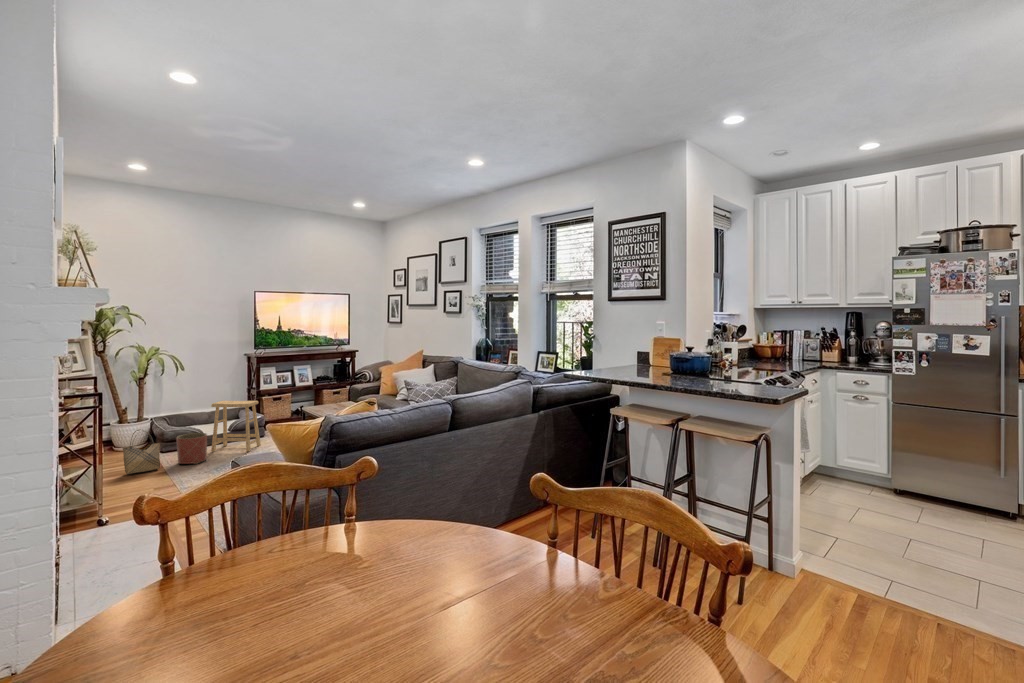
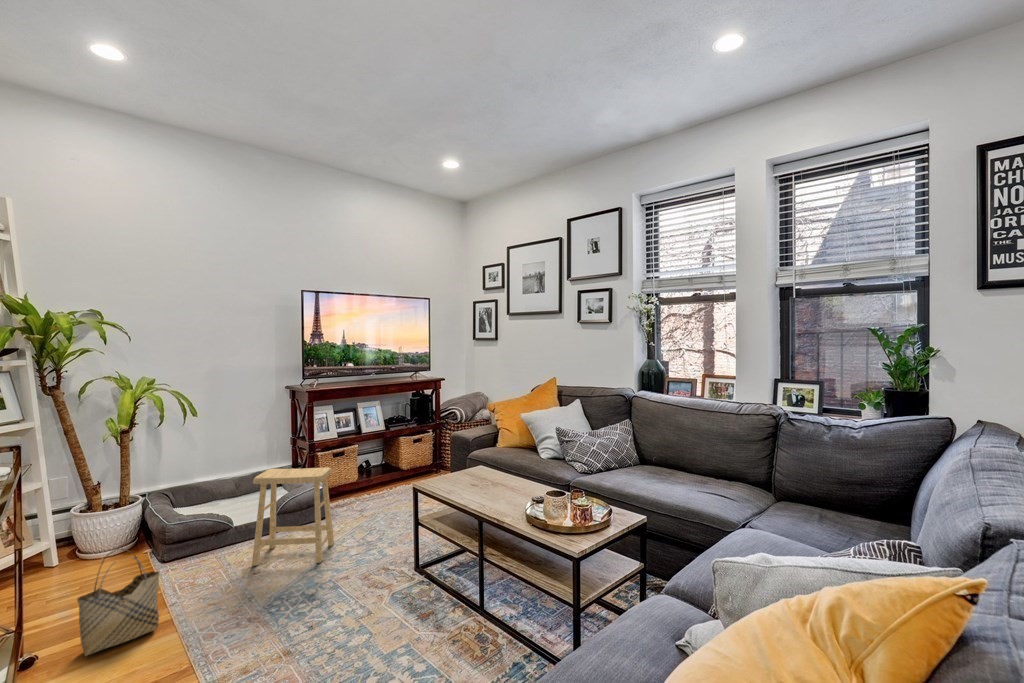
planter: present [176,433,207,464] -> none [192,538,251,610]

